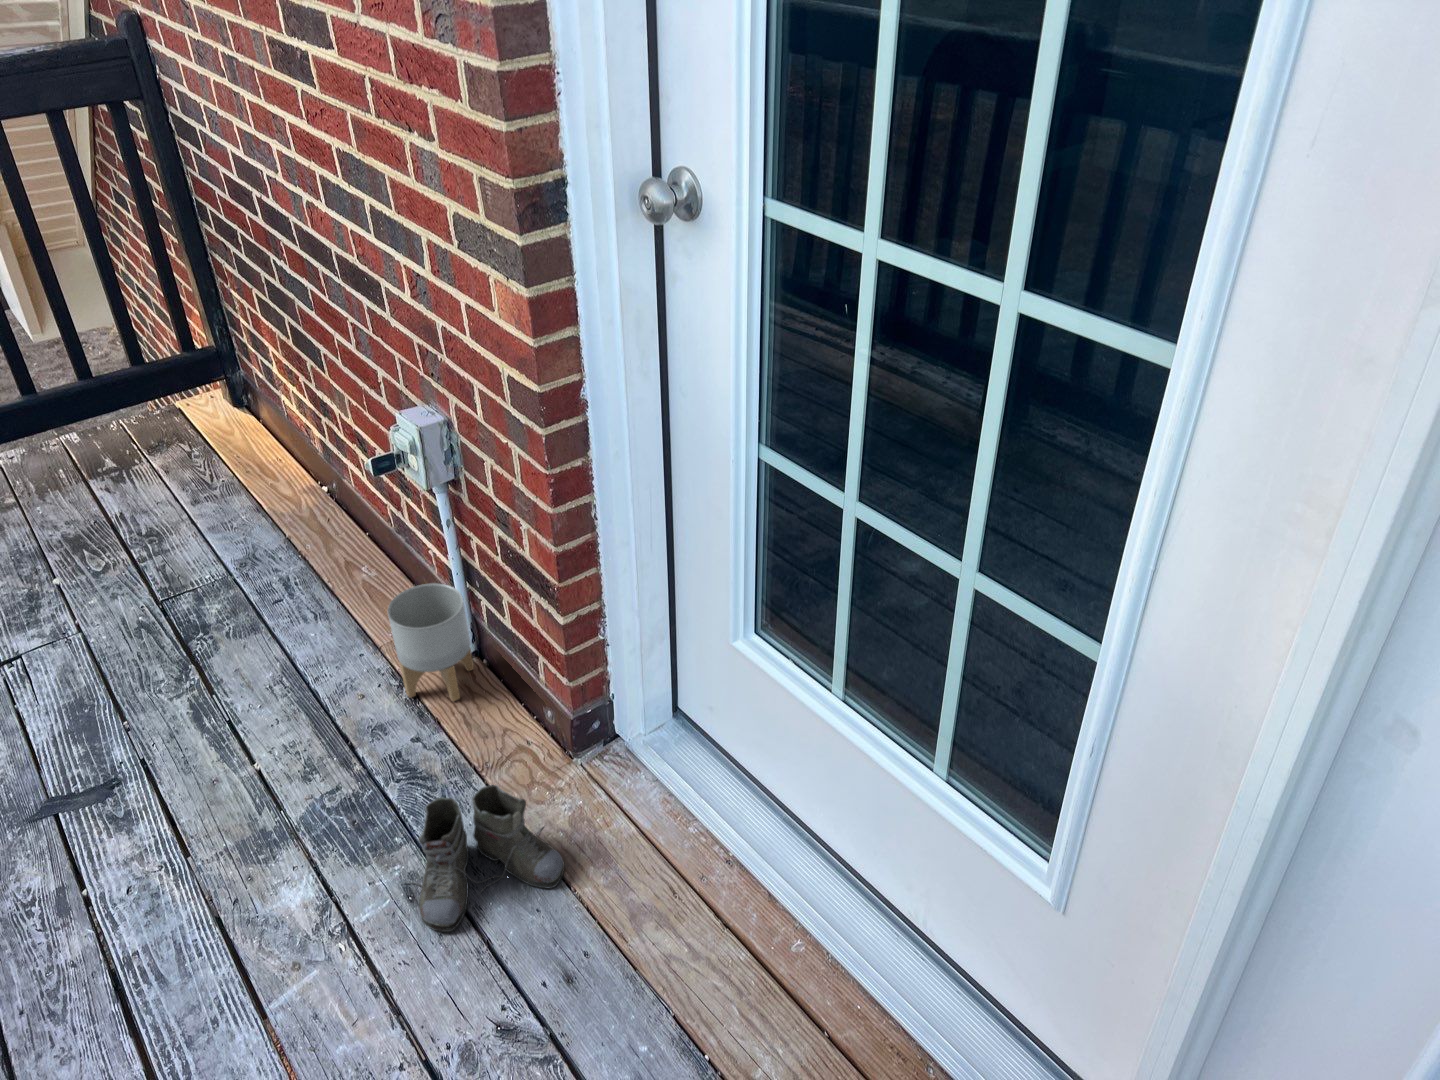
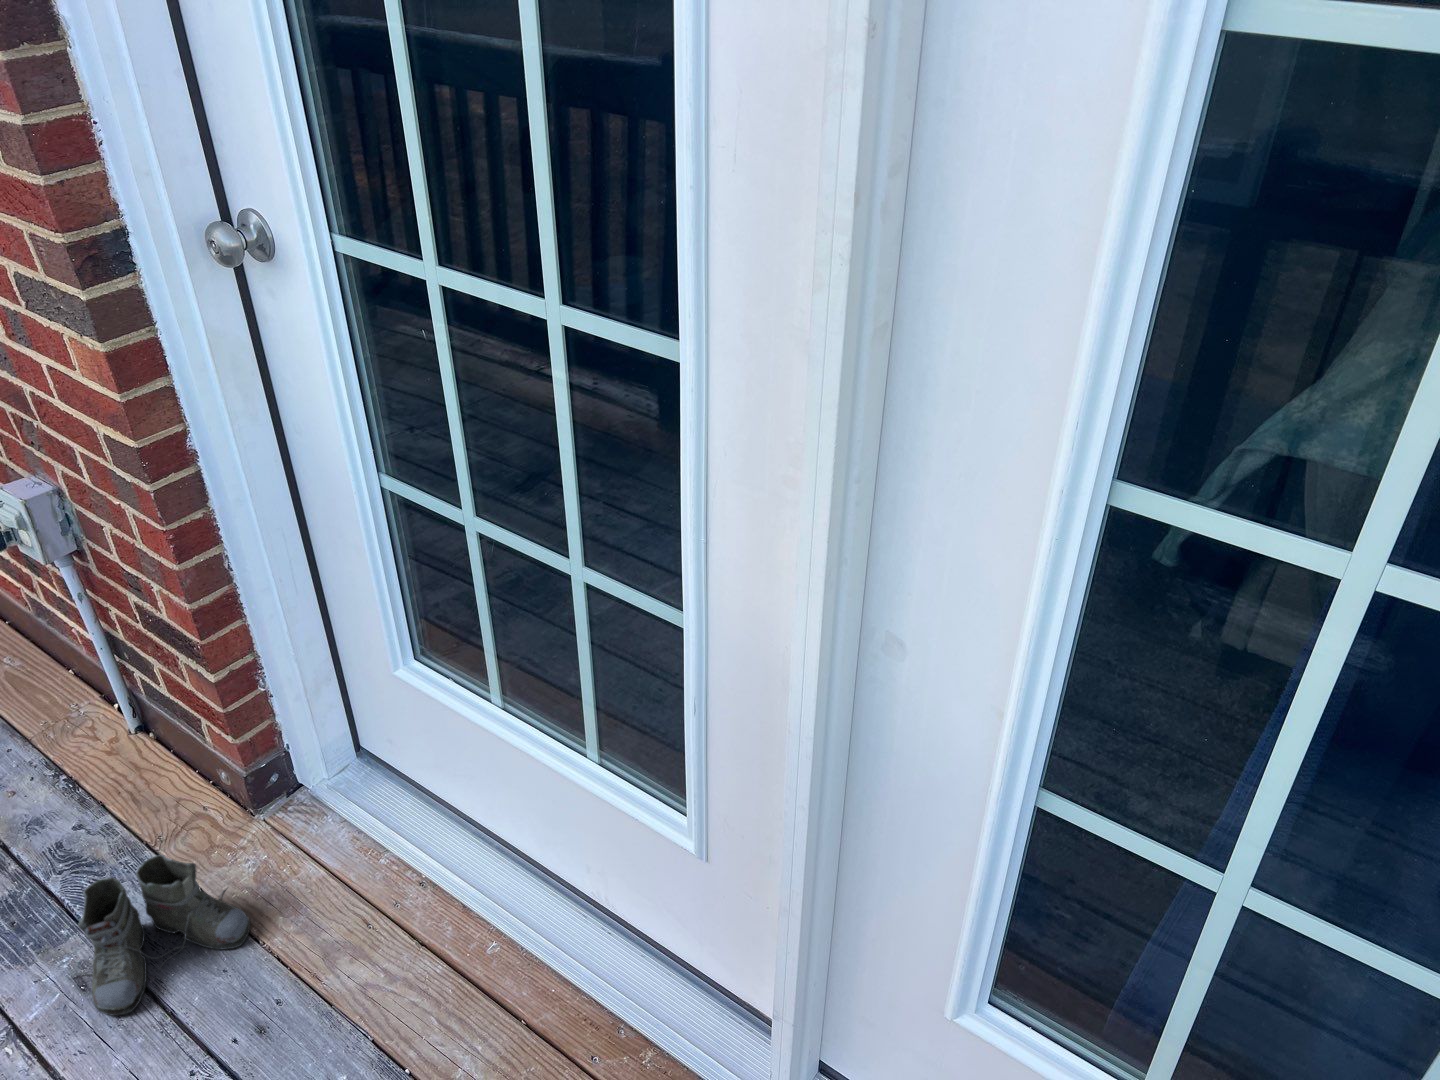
planter: present [388,583,474,701] -> none [23,660,139,787]

